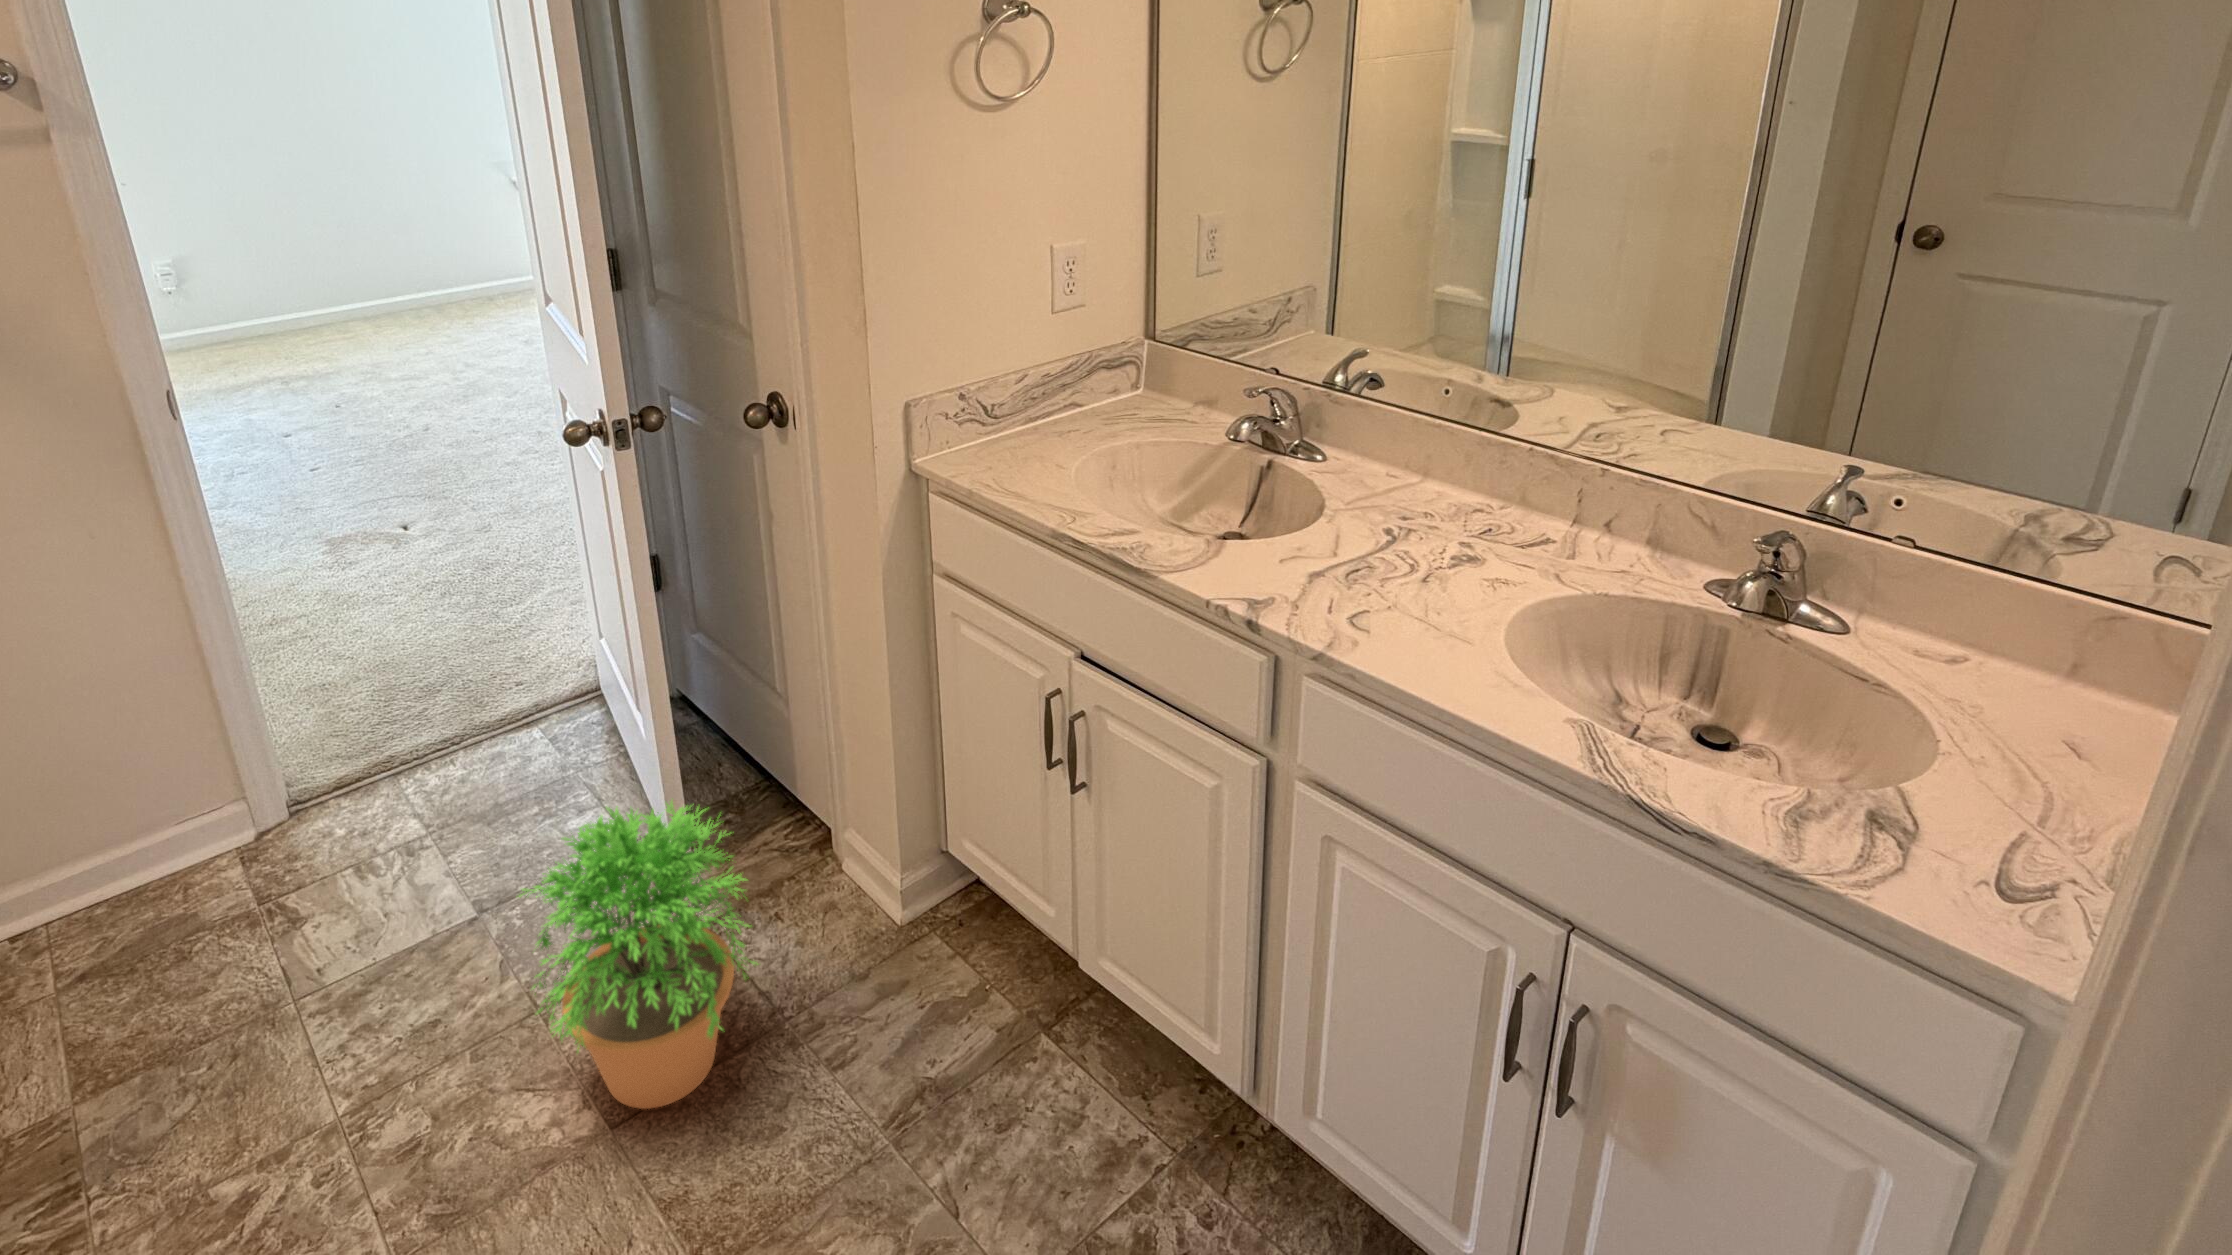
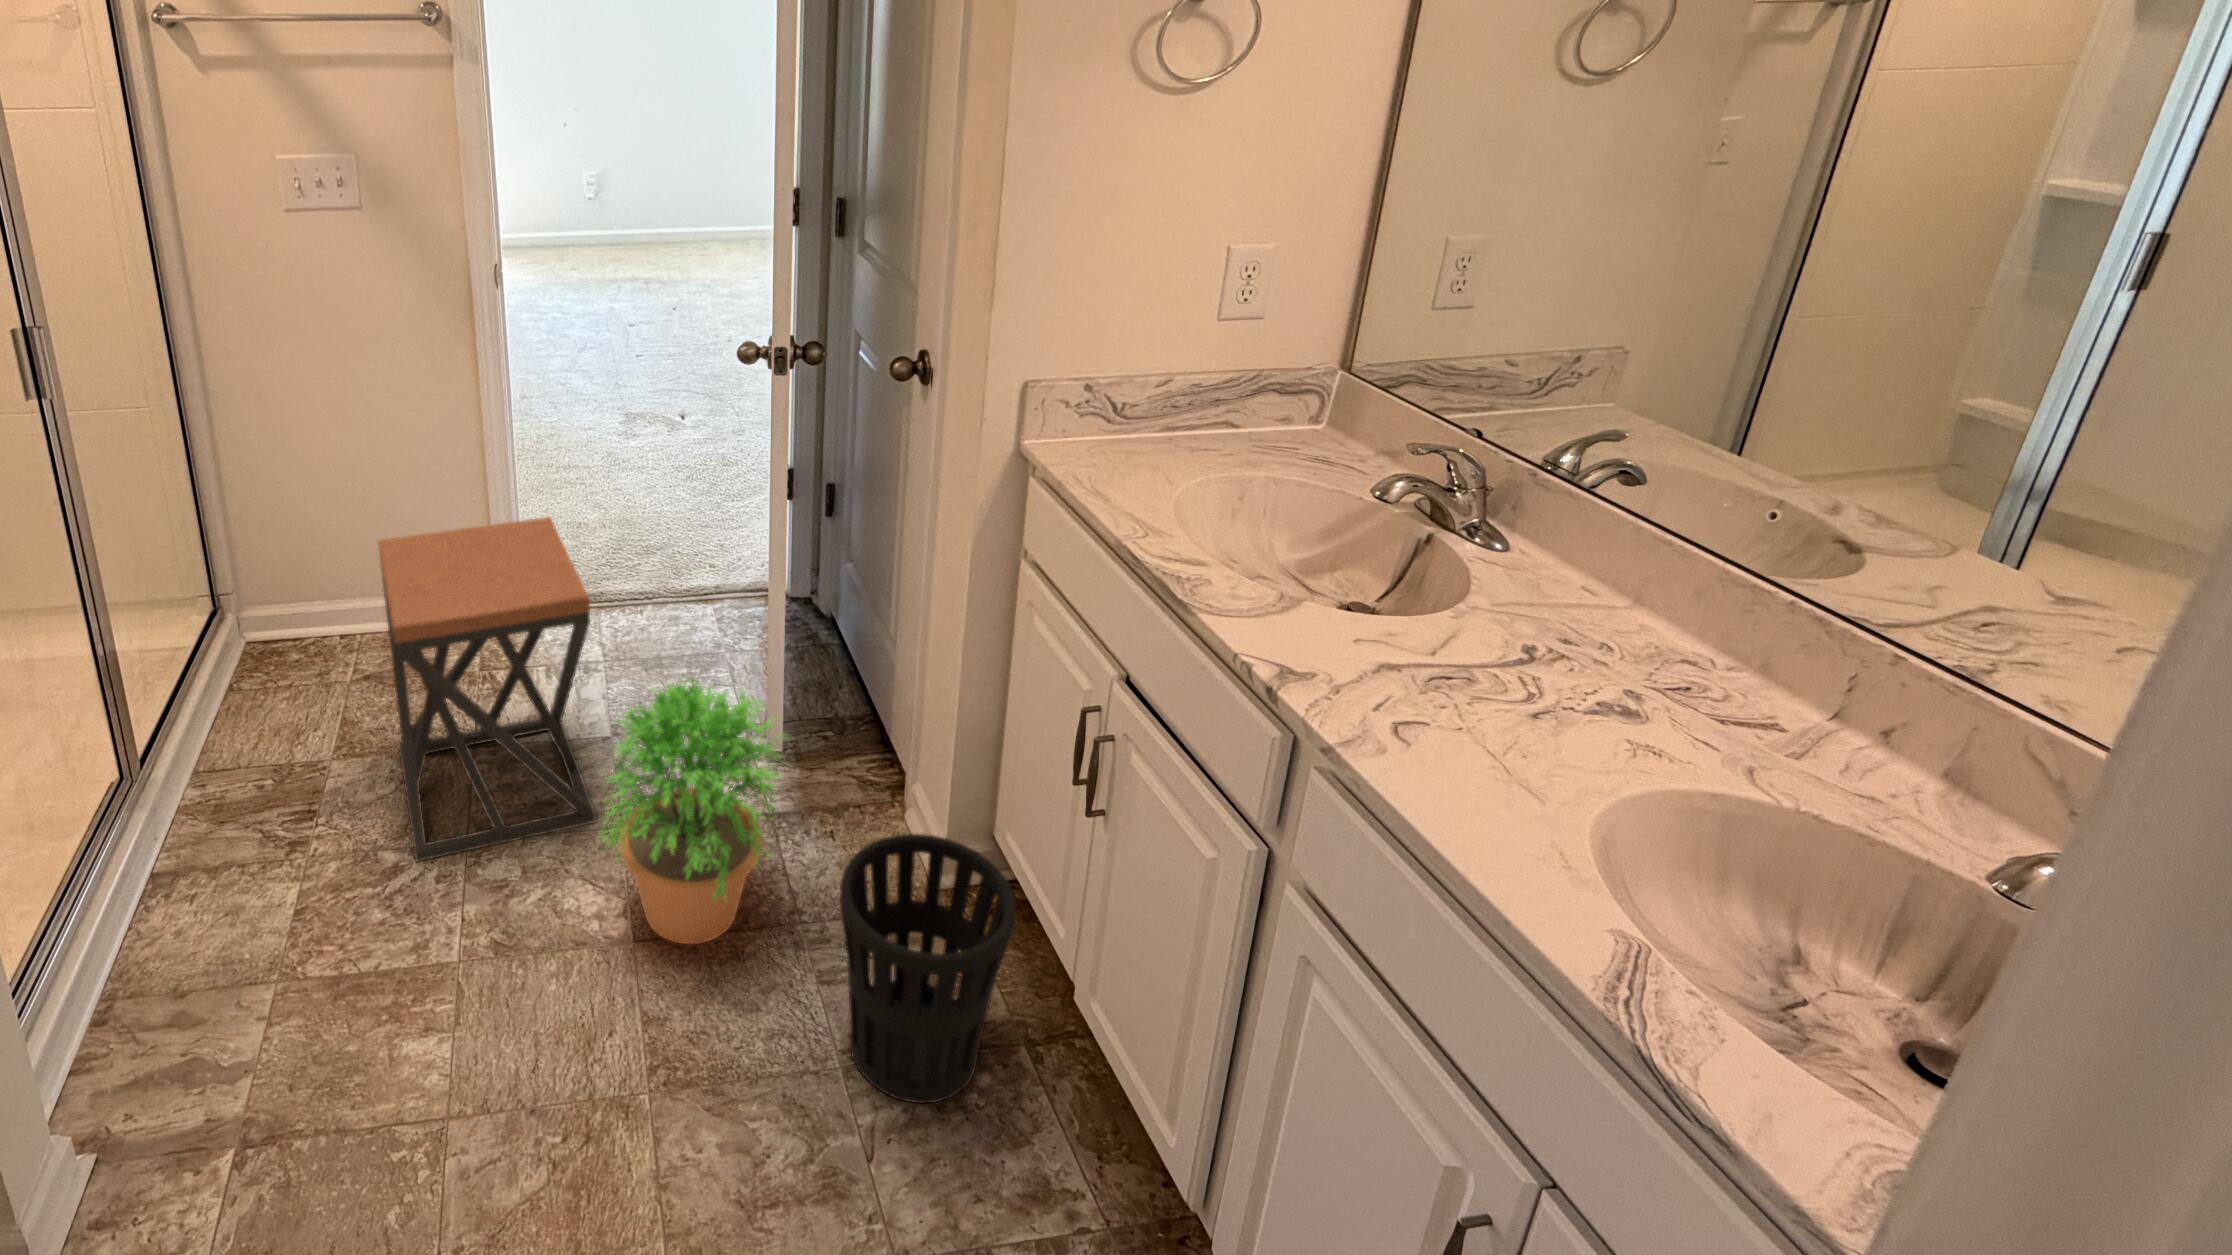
stool: none [96,684,503,1177] -> present [379,517,596,861]
wastebasket: none [853,868,1030,1145] -> present [840,834,1016,1103]

